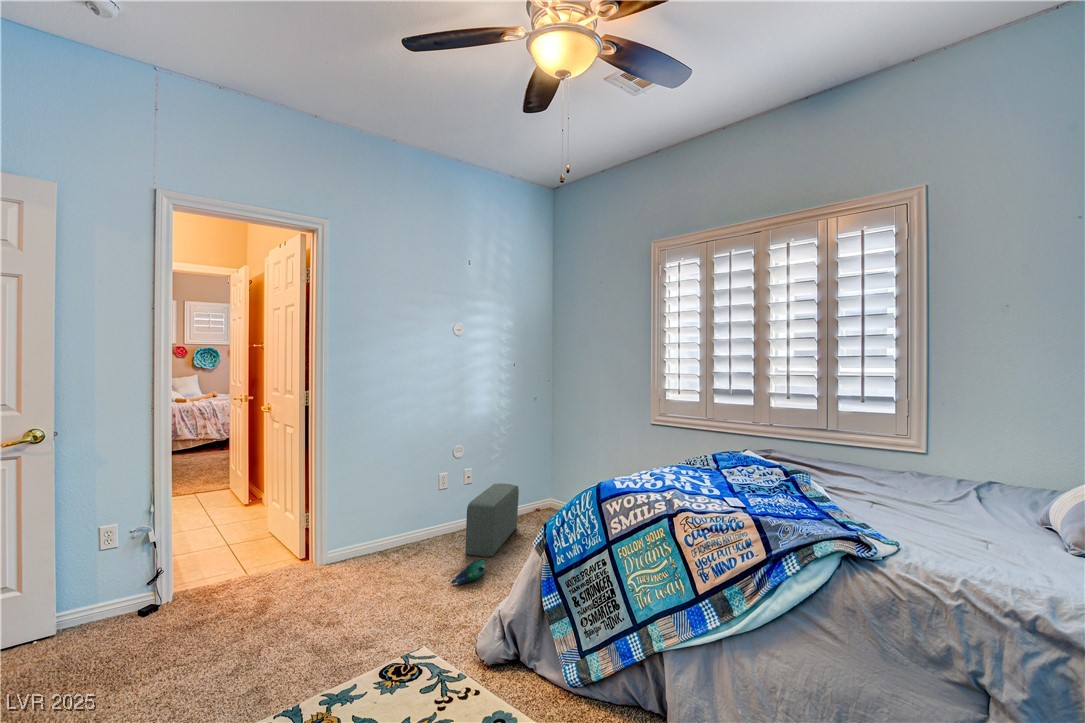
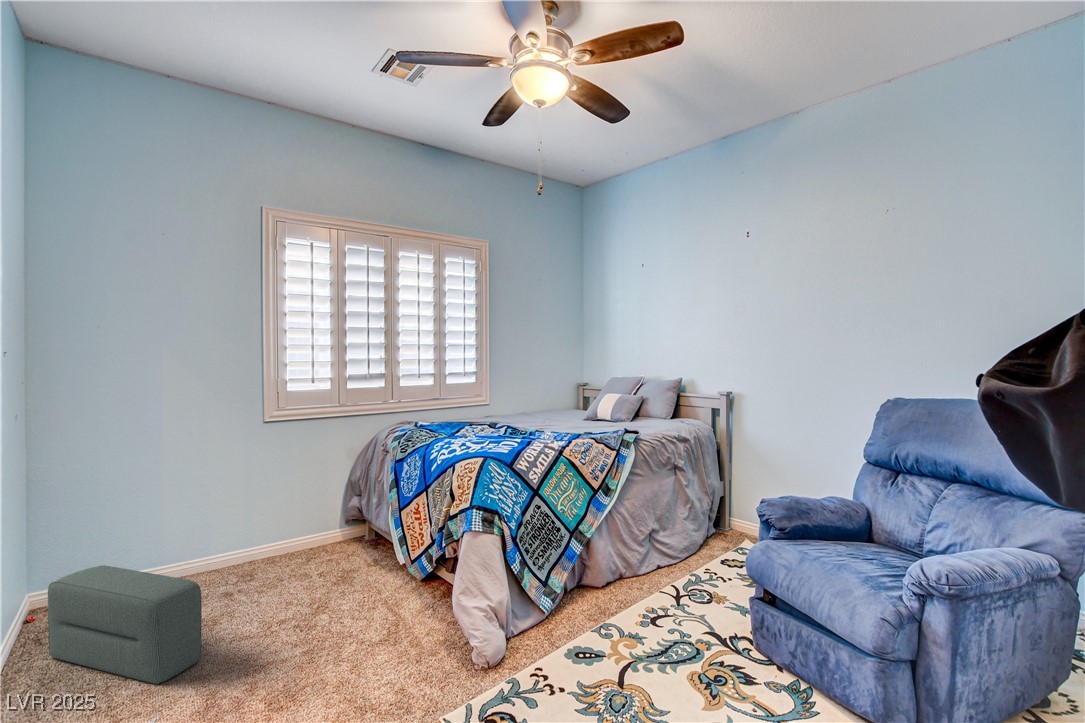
plush toy: present [451,559,486,584] -> none [221,646,286,692]

